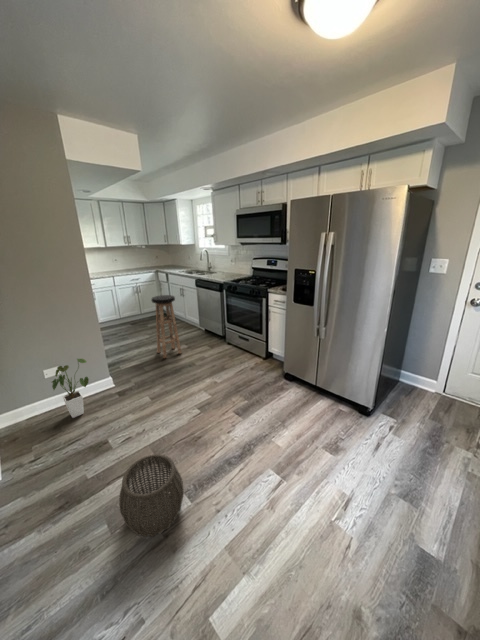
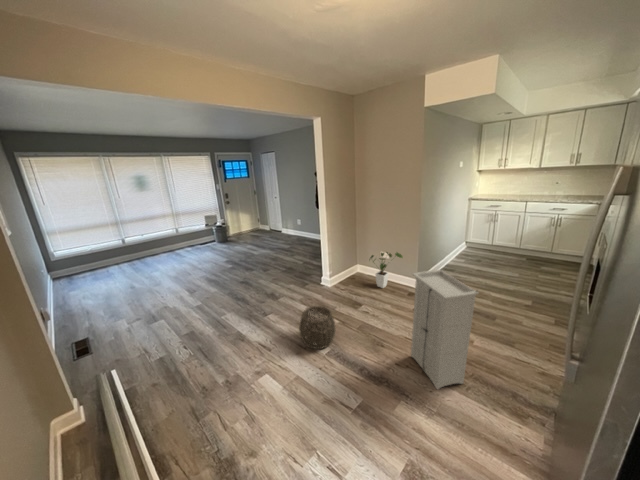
bar stool: present [152,295,181,358] -> none [486,230,529,305]
storage cabinet: none [211,324,264,421] -> present [411,270,478,389]

